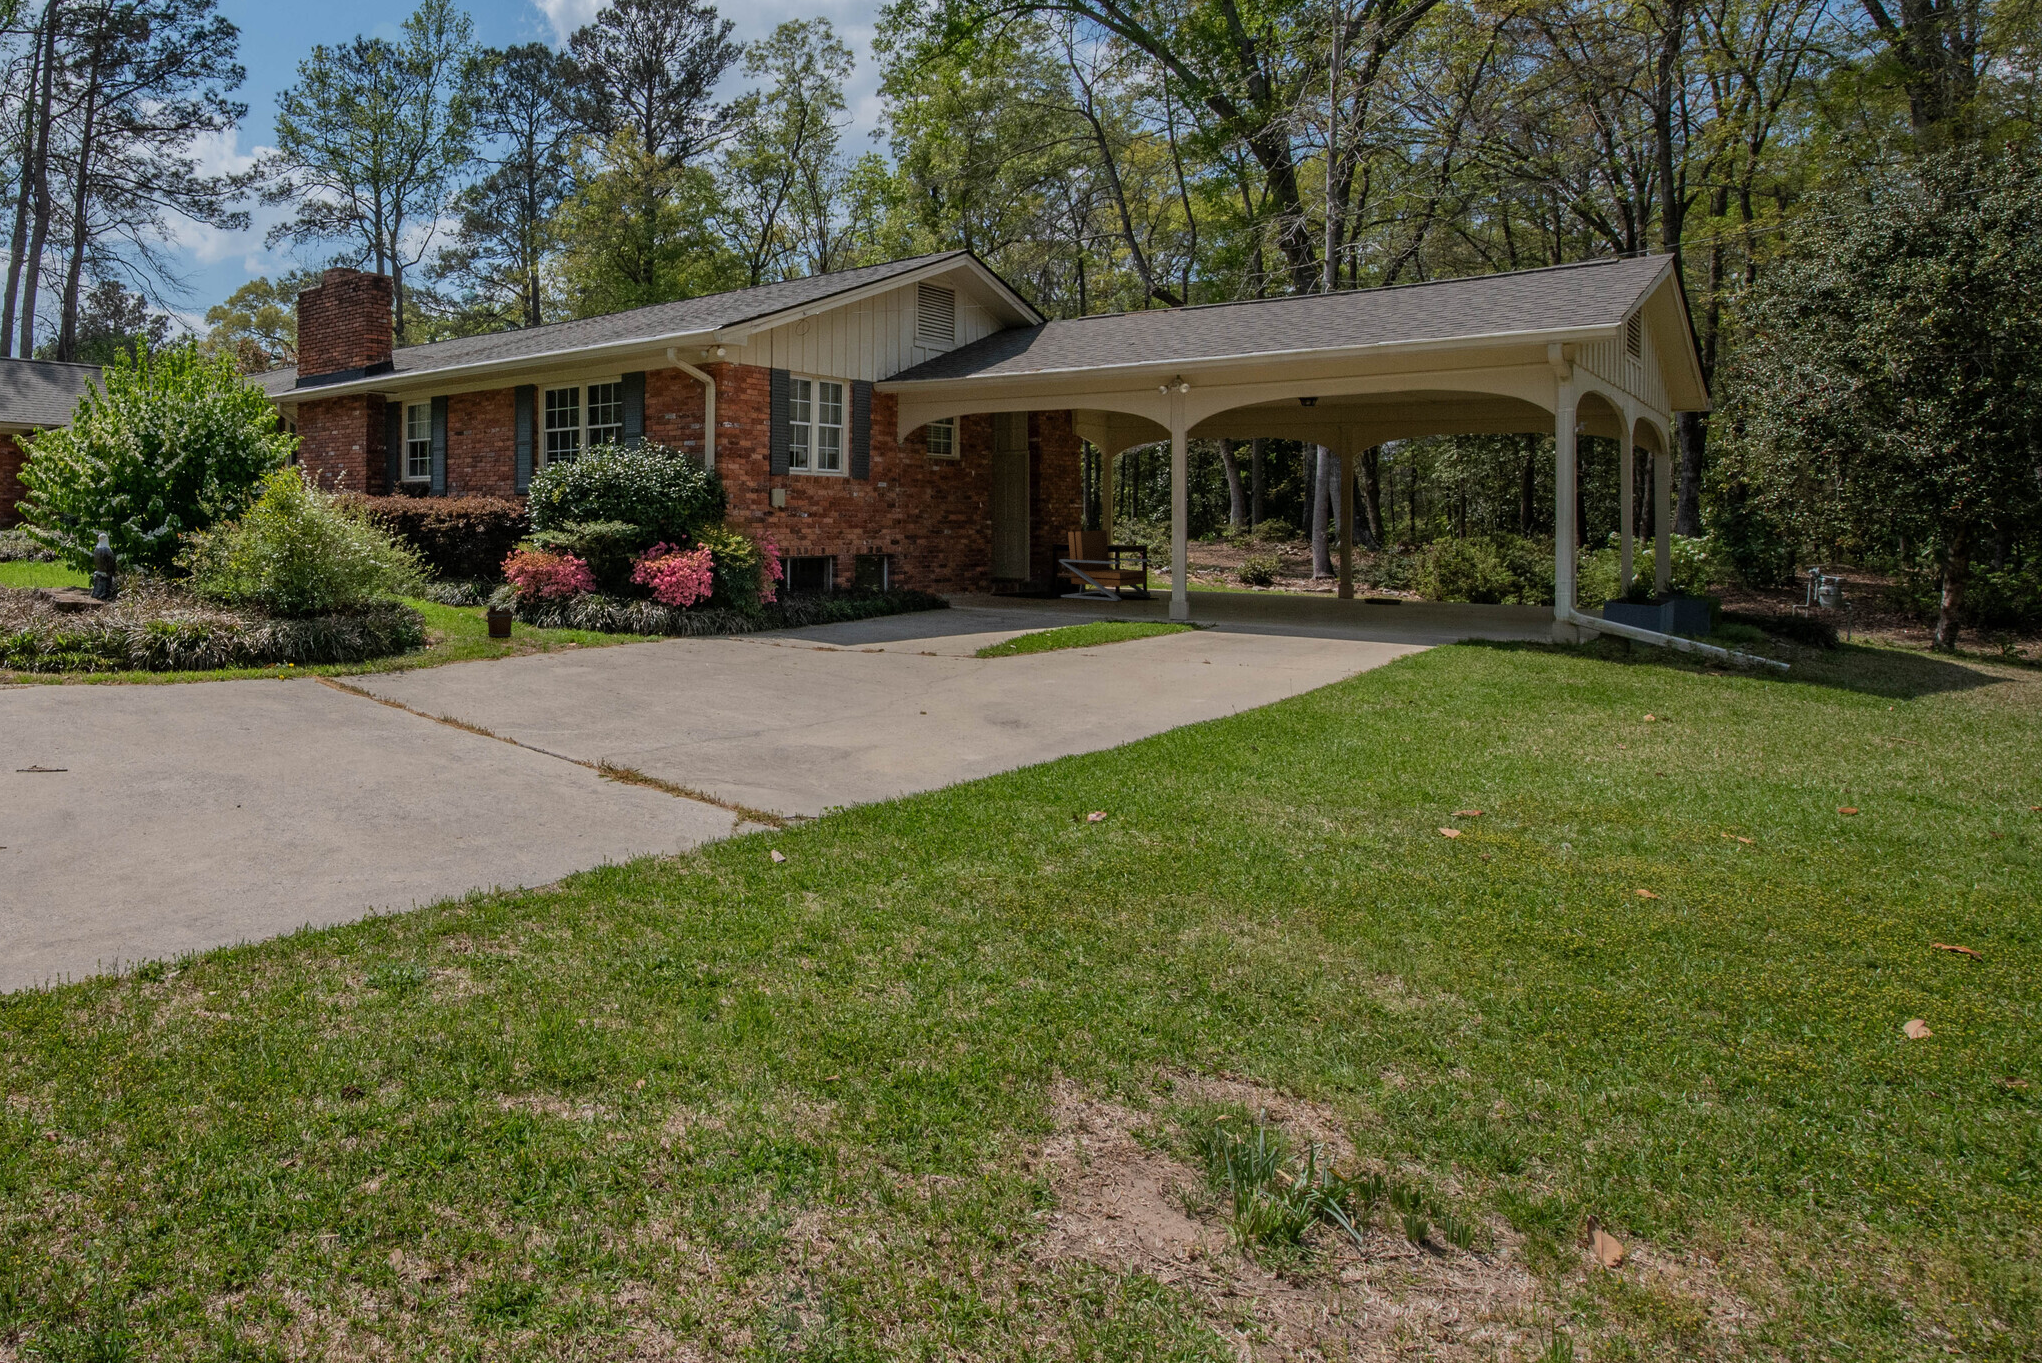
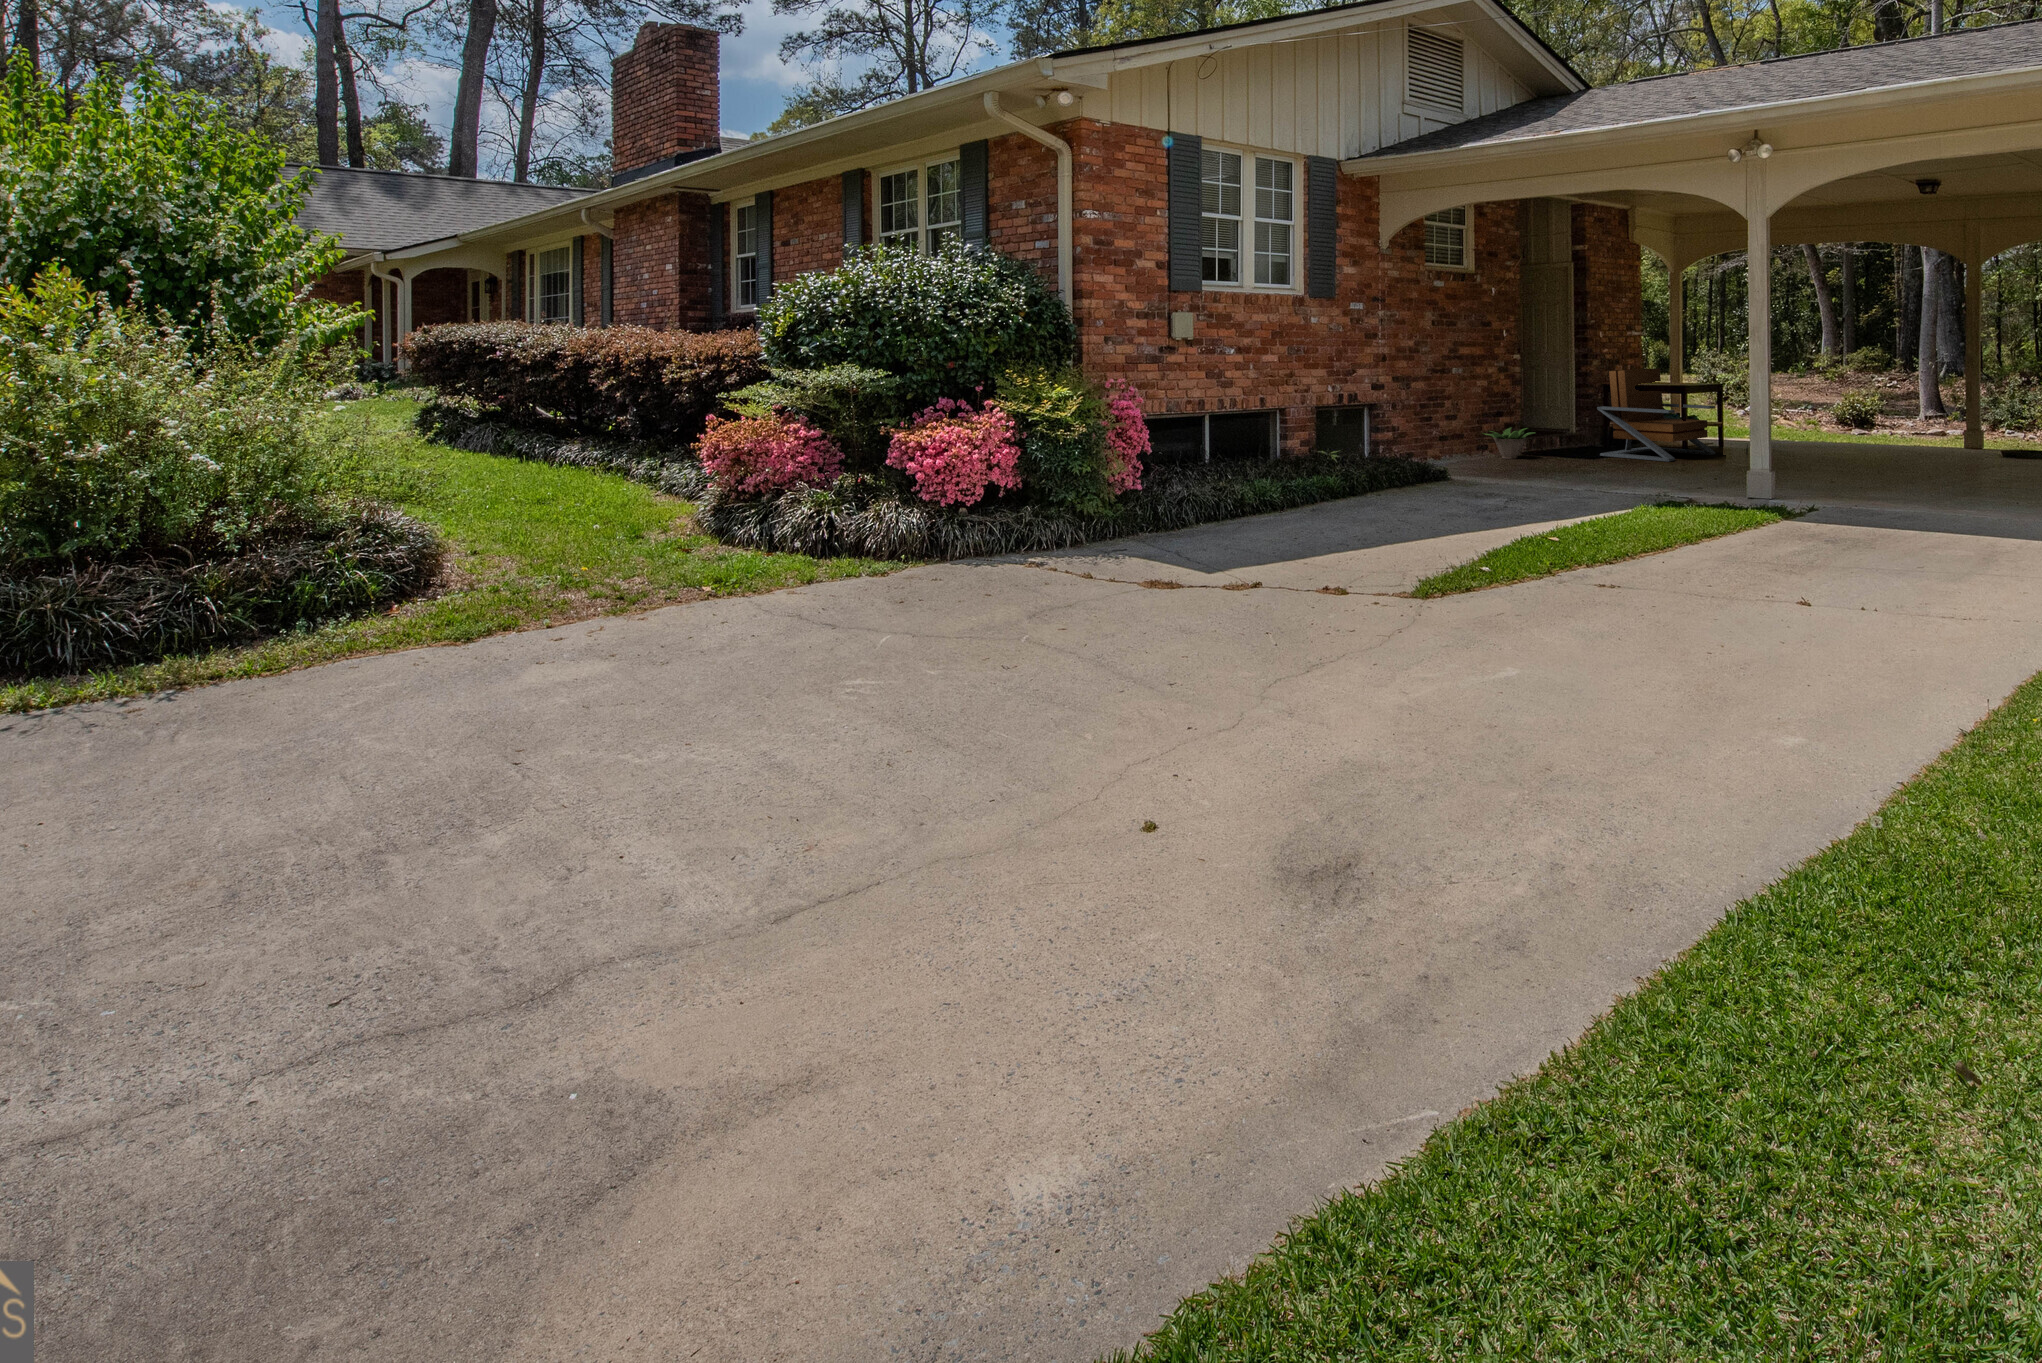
decorative plant: none [969,575,1013,598] -> present [1485,427,1535,459]
bucket: present [485,605,514,638] -> none [673,494,723,545]

